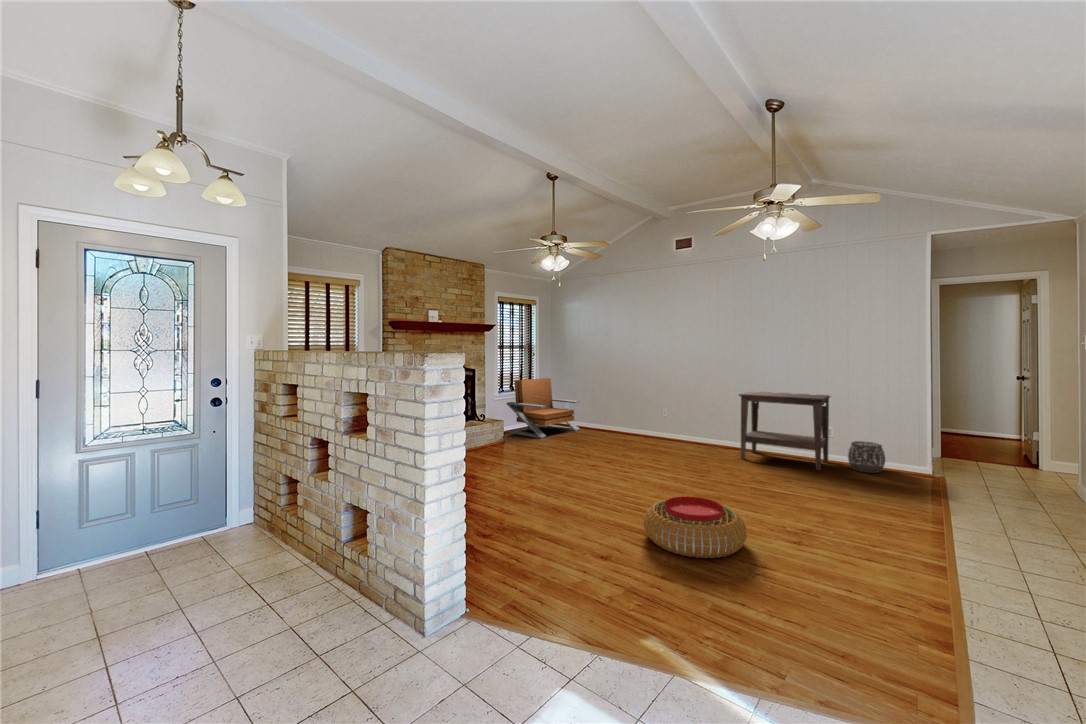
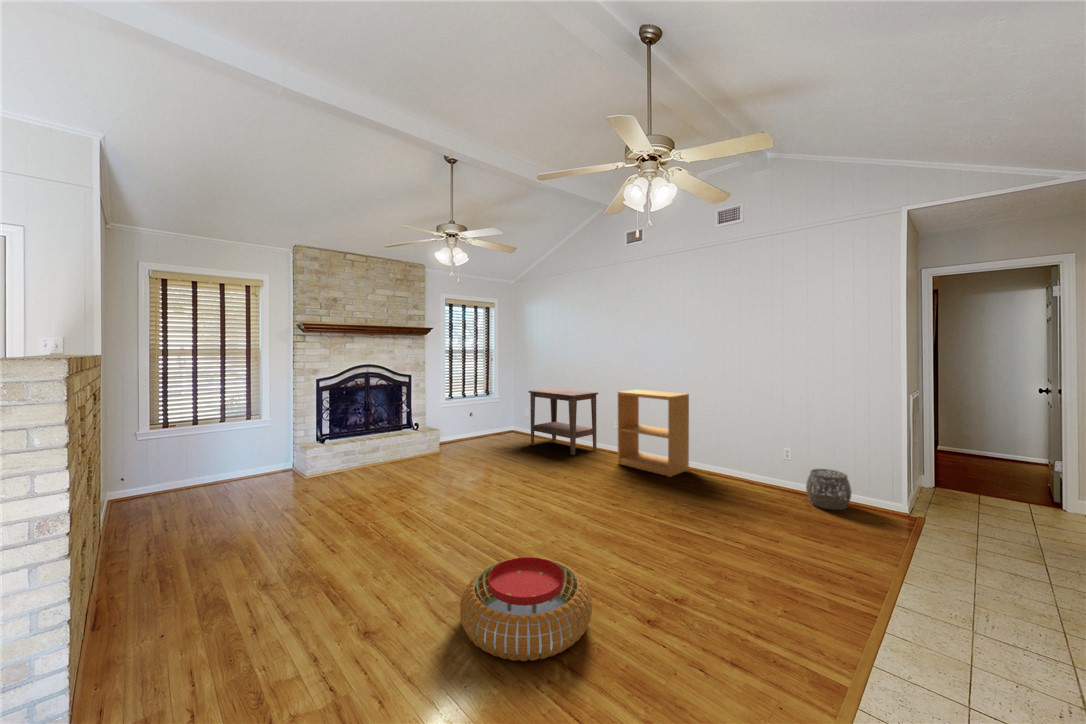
lounge chair: present [507,378,580,438] -> none [453,383,532,450]
bookshelf: none [675,381,739,455] -> present [618,390,689,477]
side table: present [739,391,830,470] -> present [528,388,598,455]

